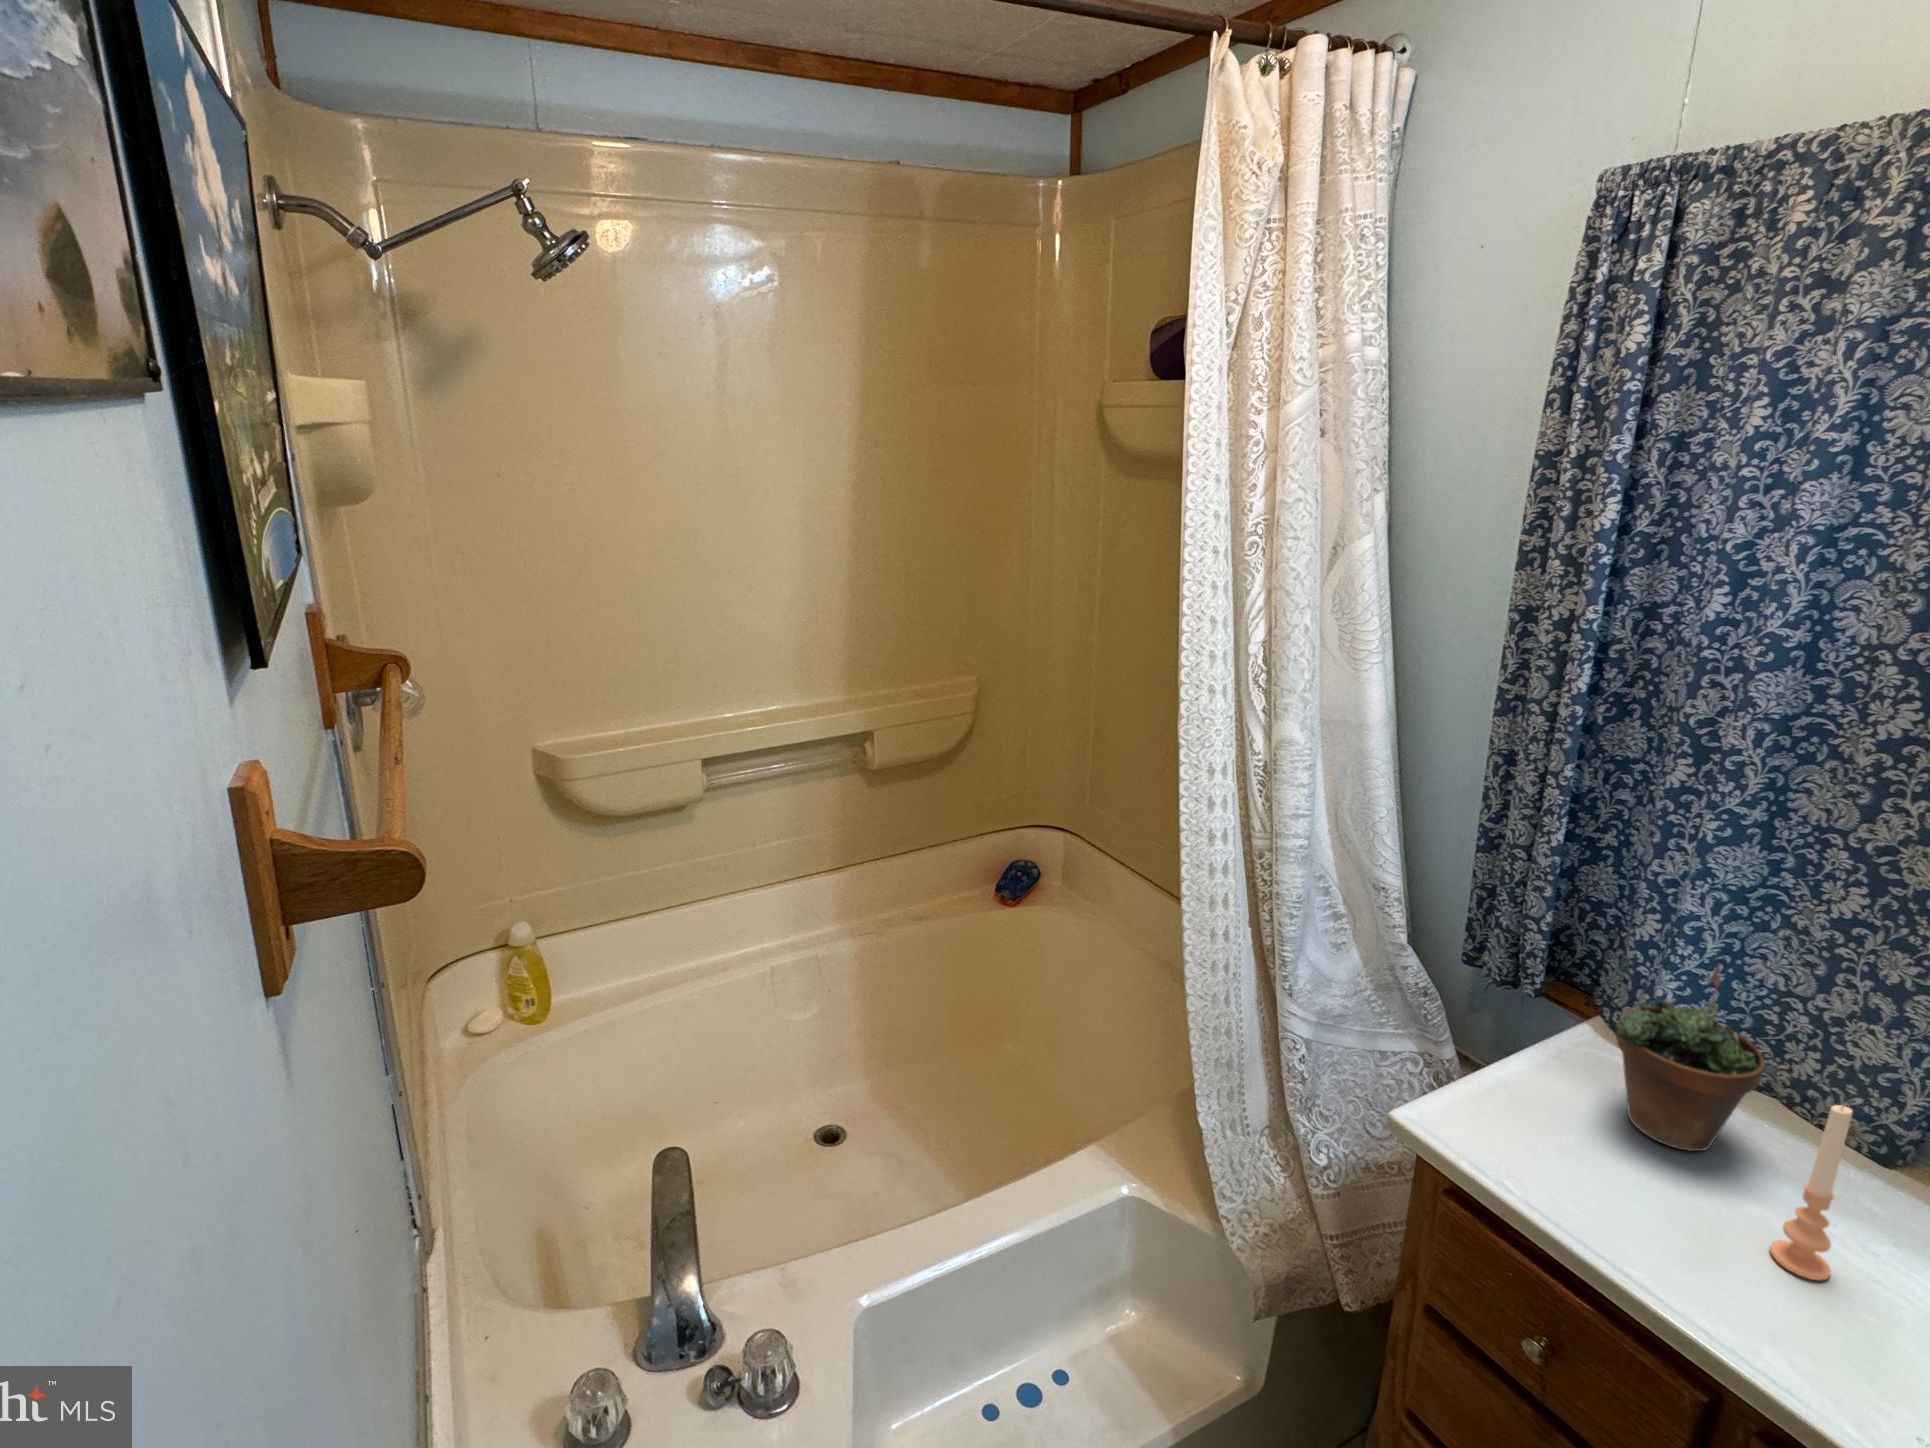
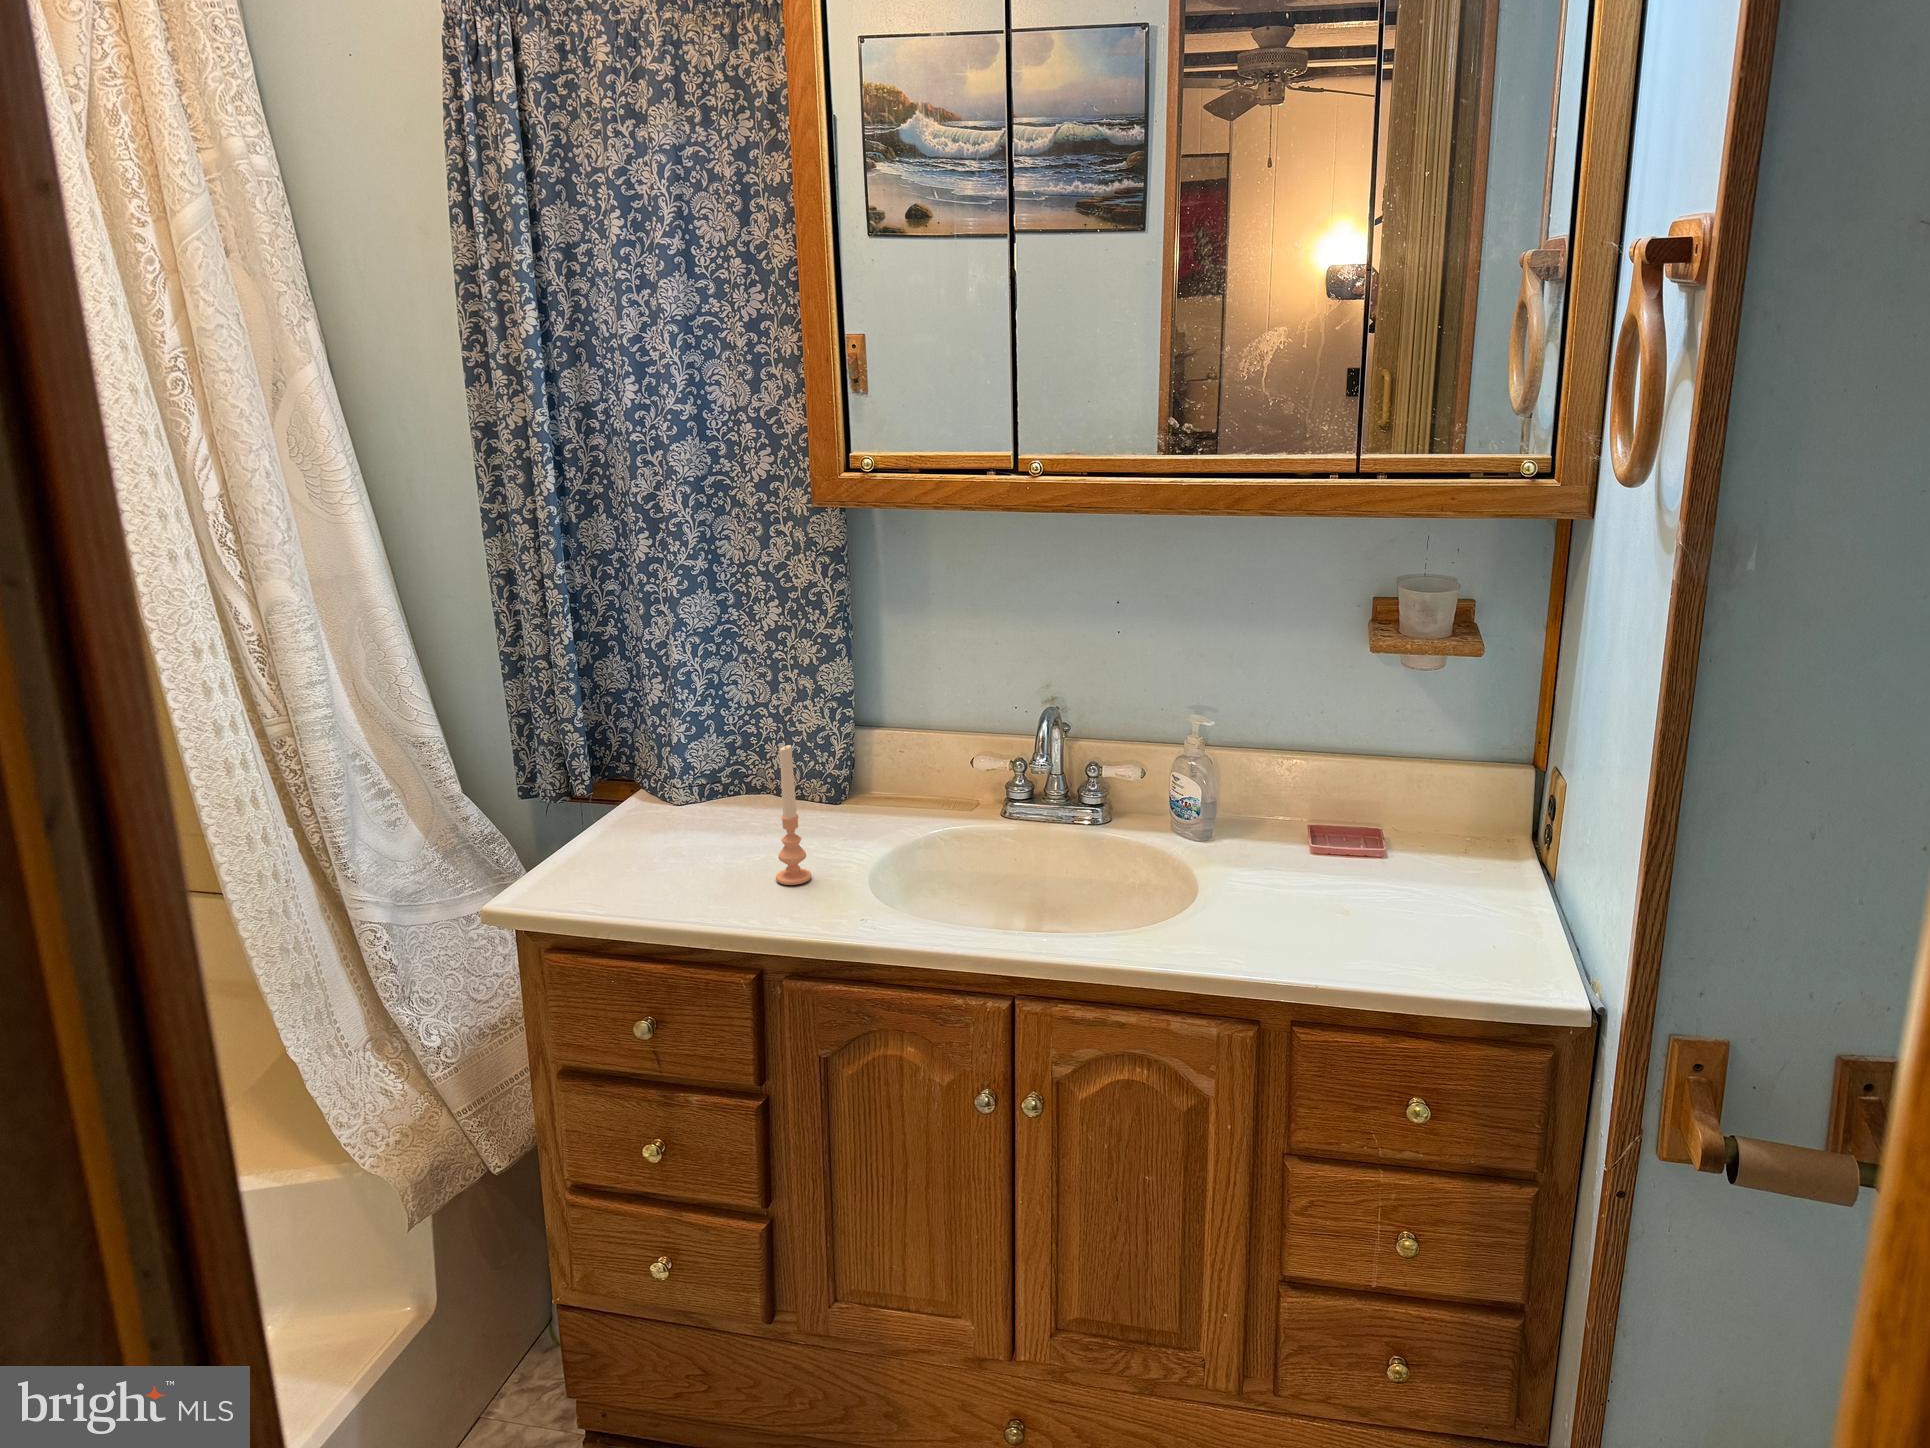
succulent plant: present [1616,967,1765,1151] -> none [644,688,748,851]

